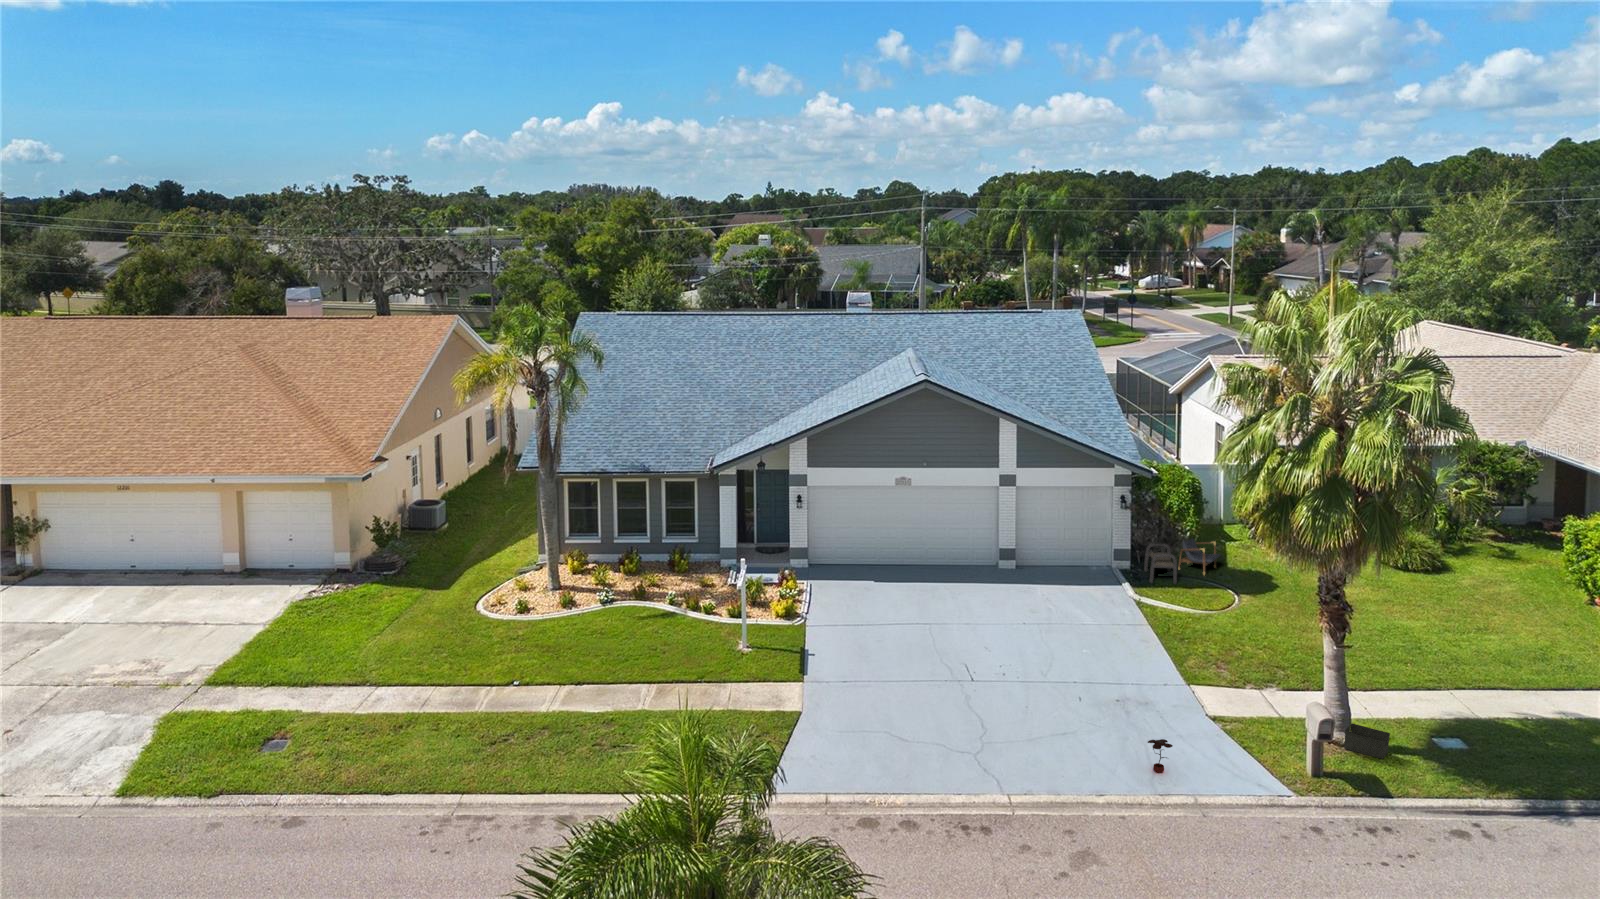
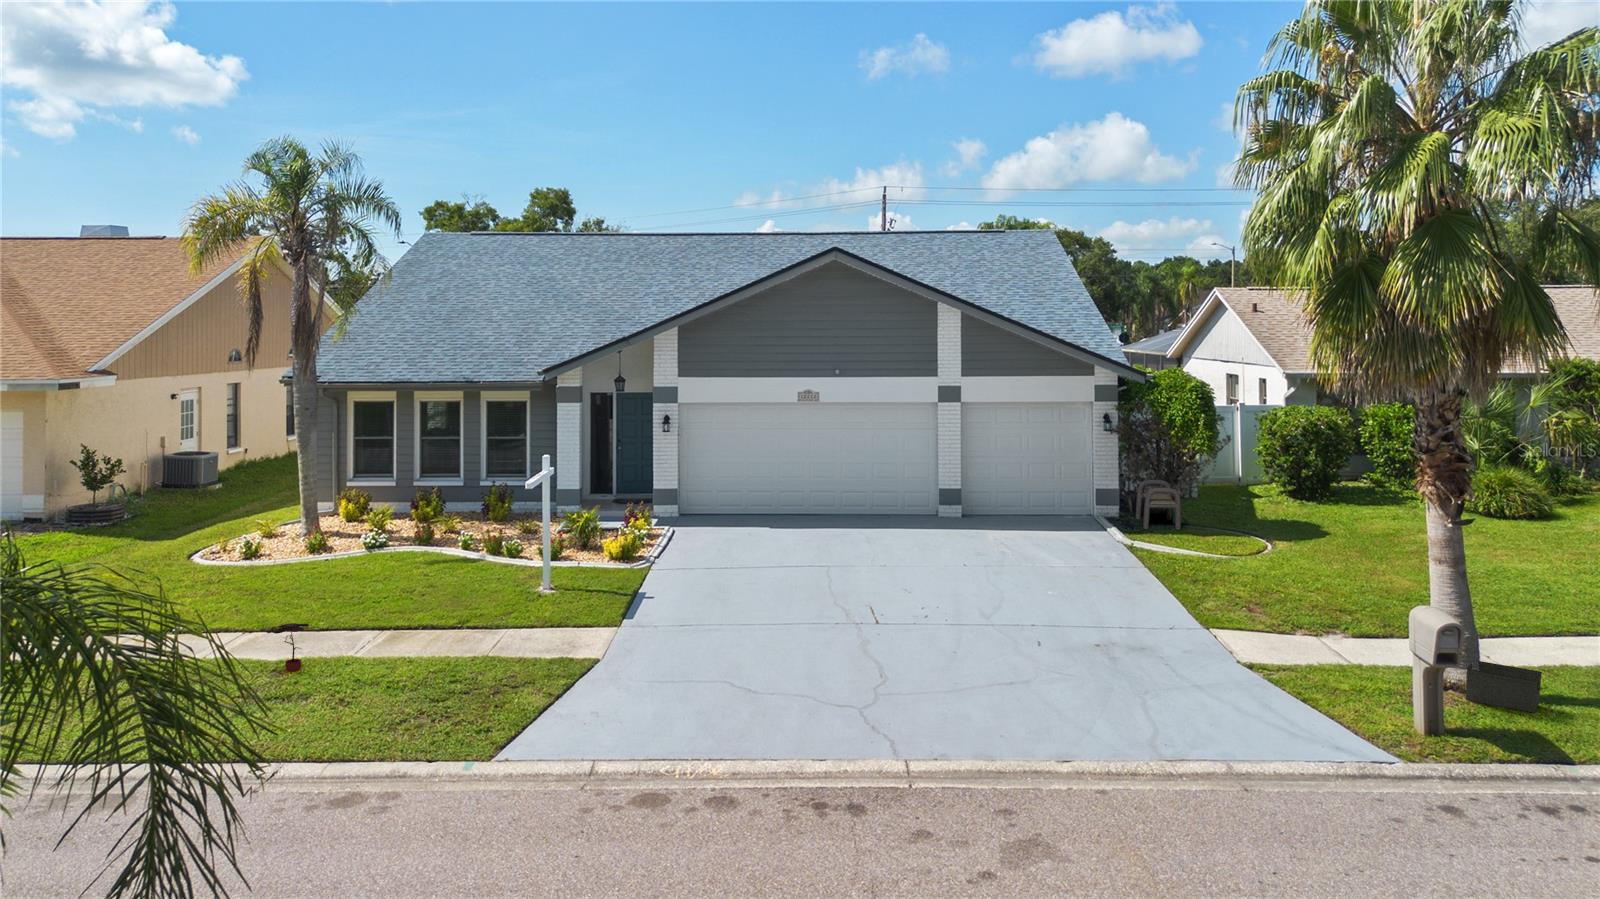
lounge chair: present [1178,539,1221,574] -> none [1180,466,1239,523]
potted plant: present [1148,739,1173,773] -> present [273,623,309,671]

